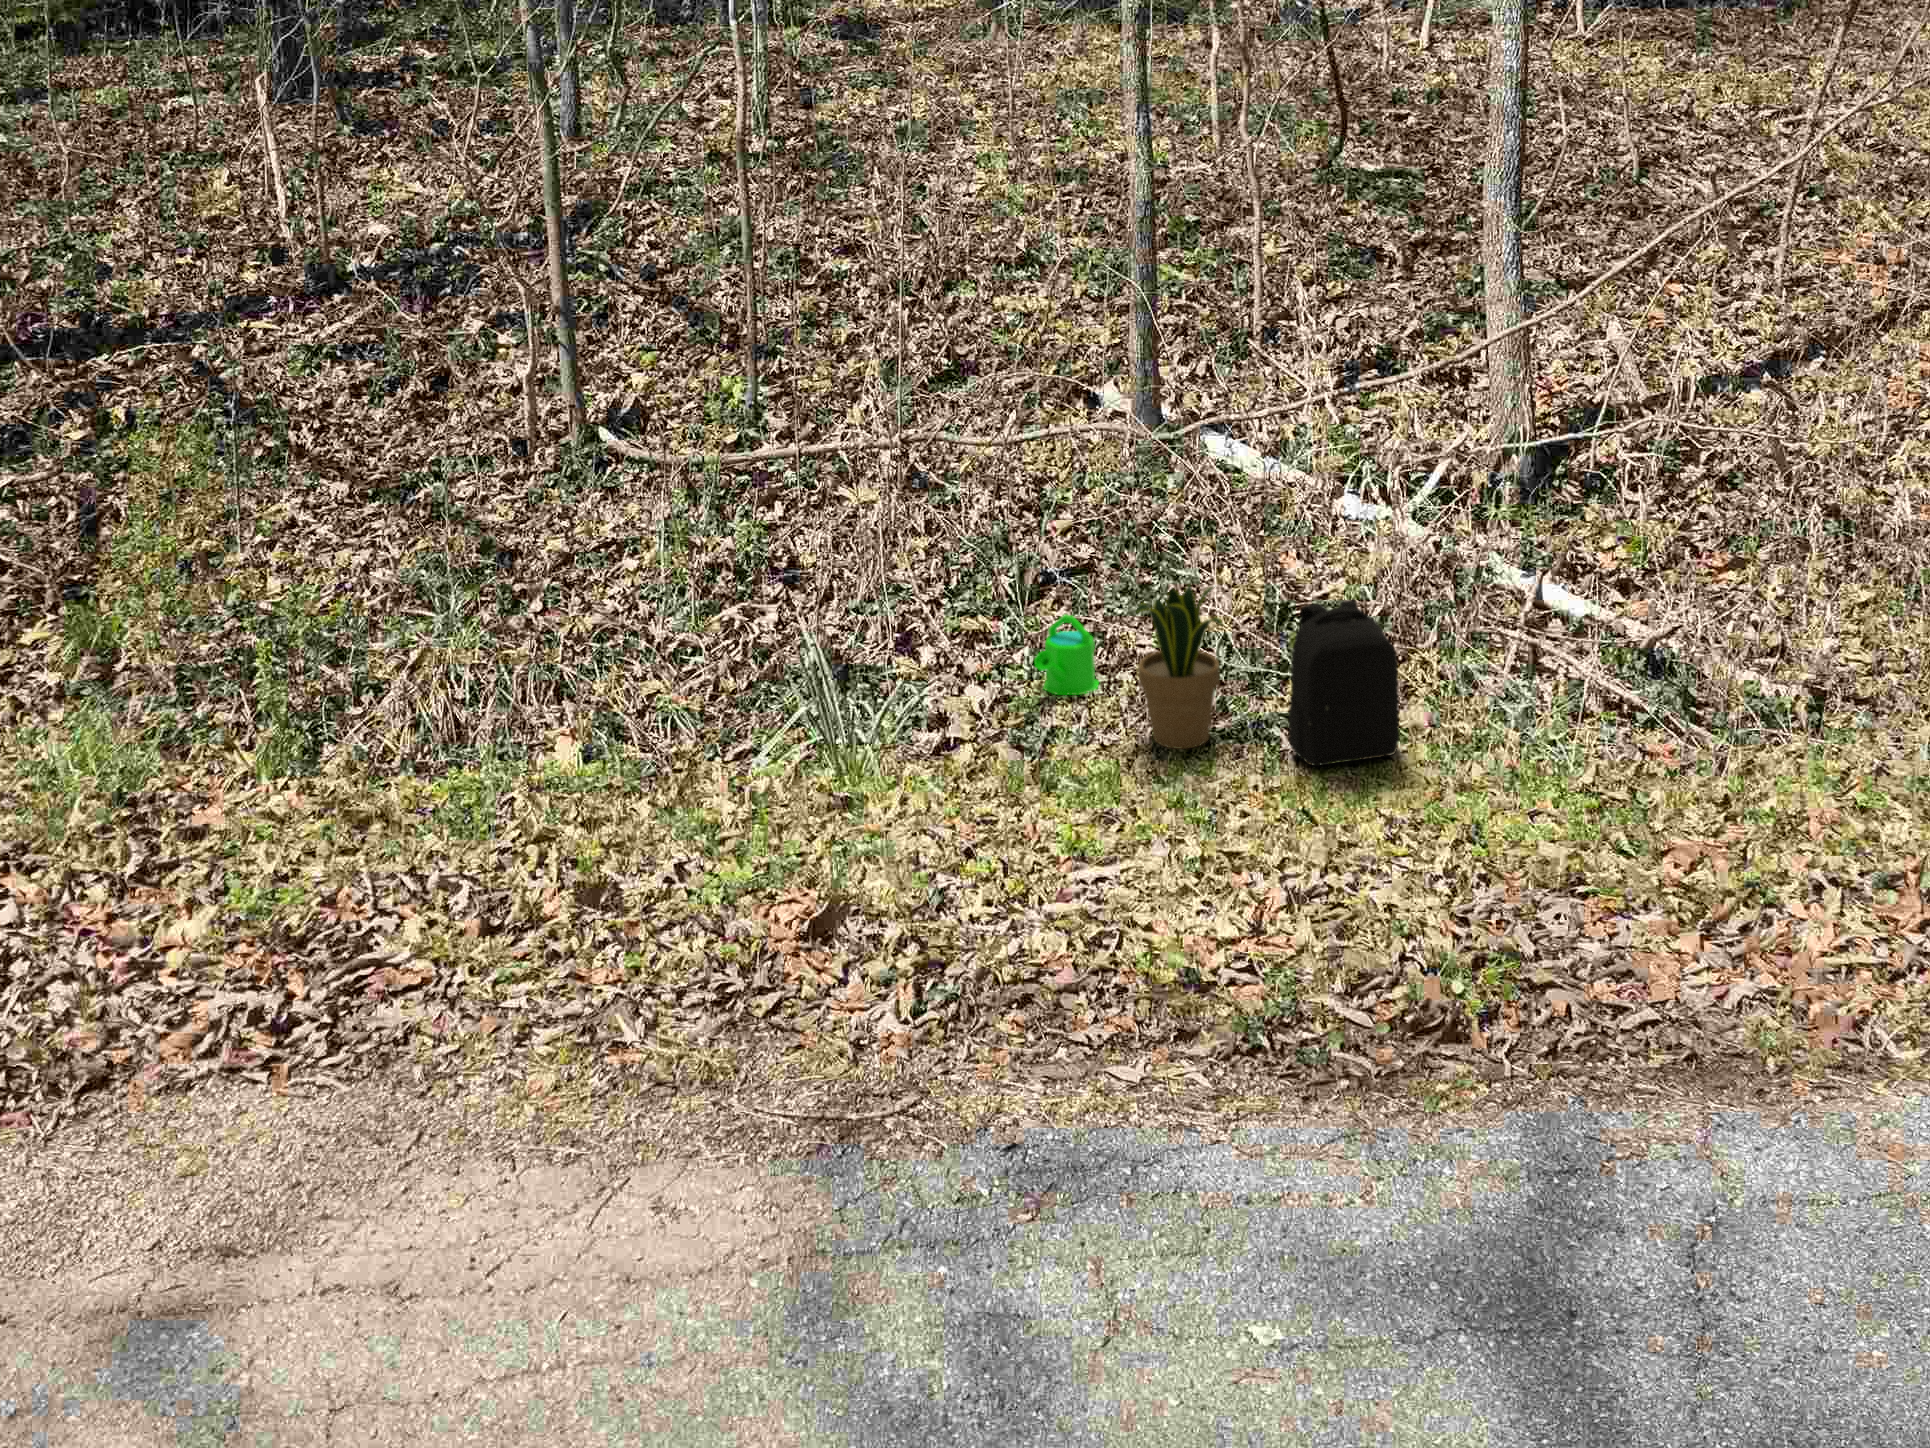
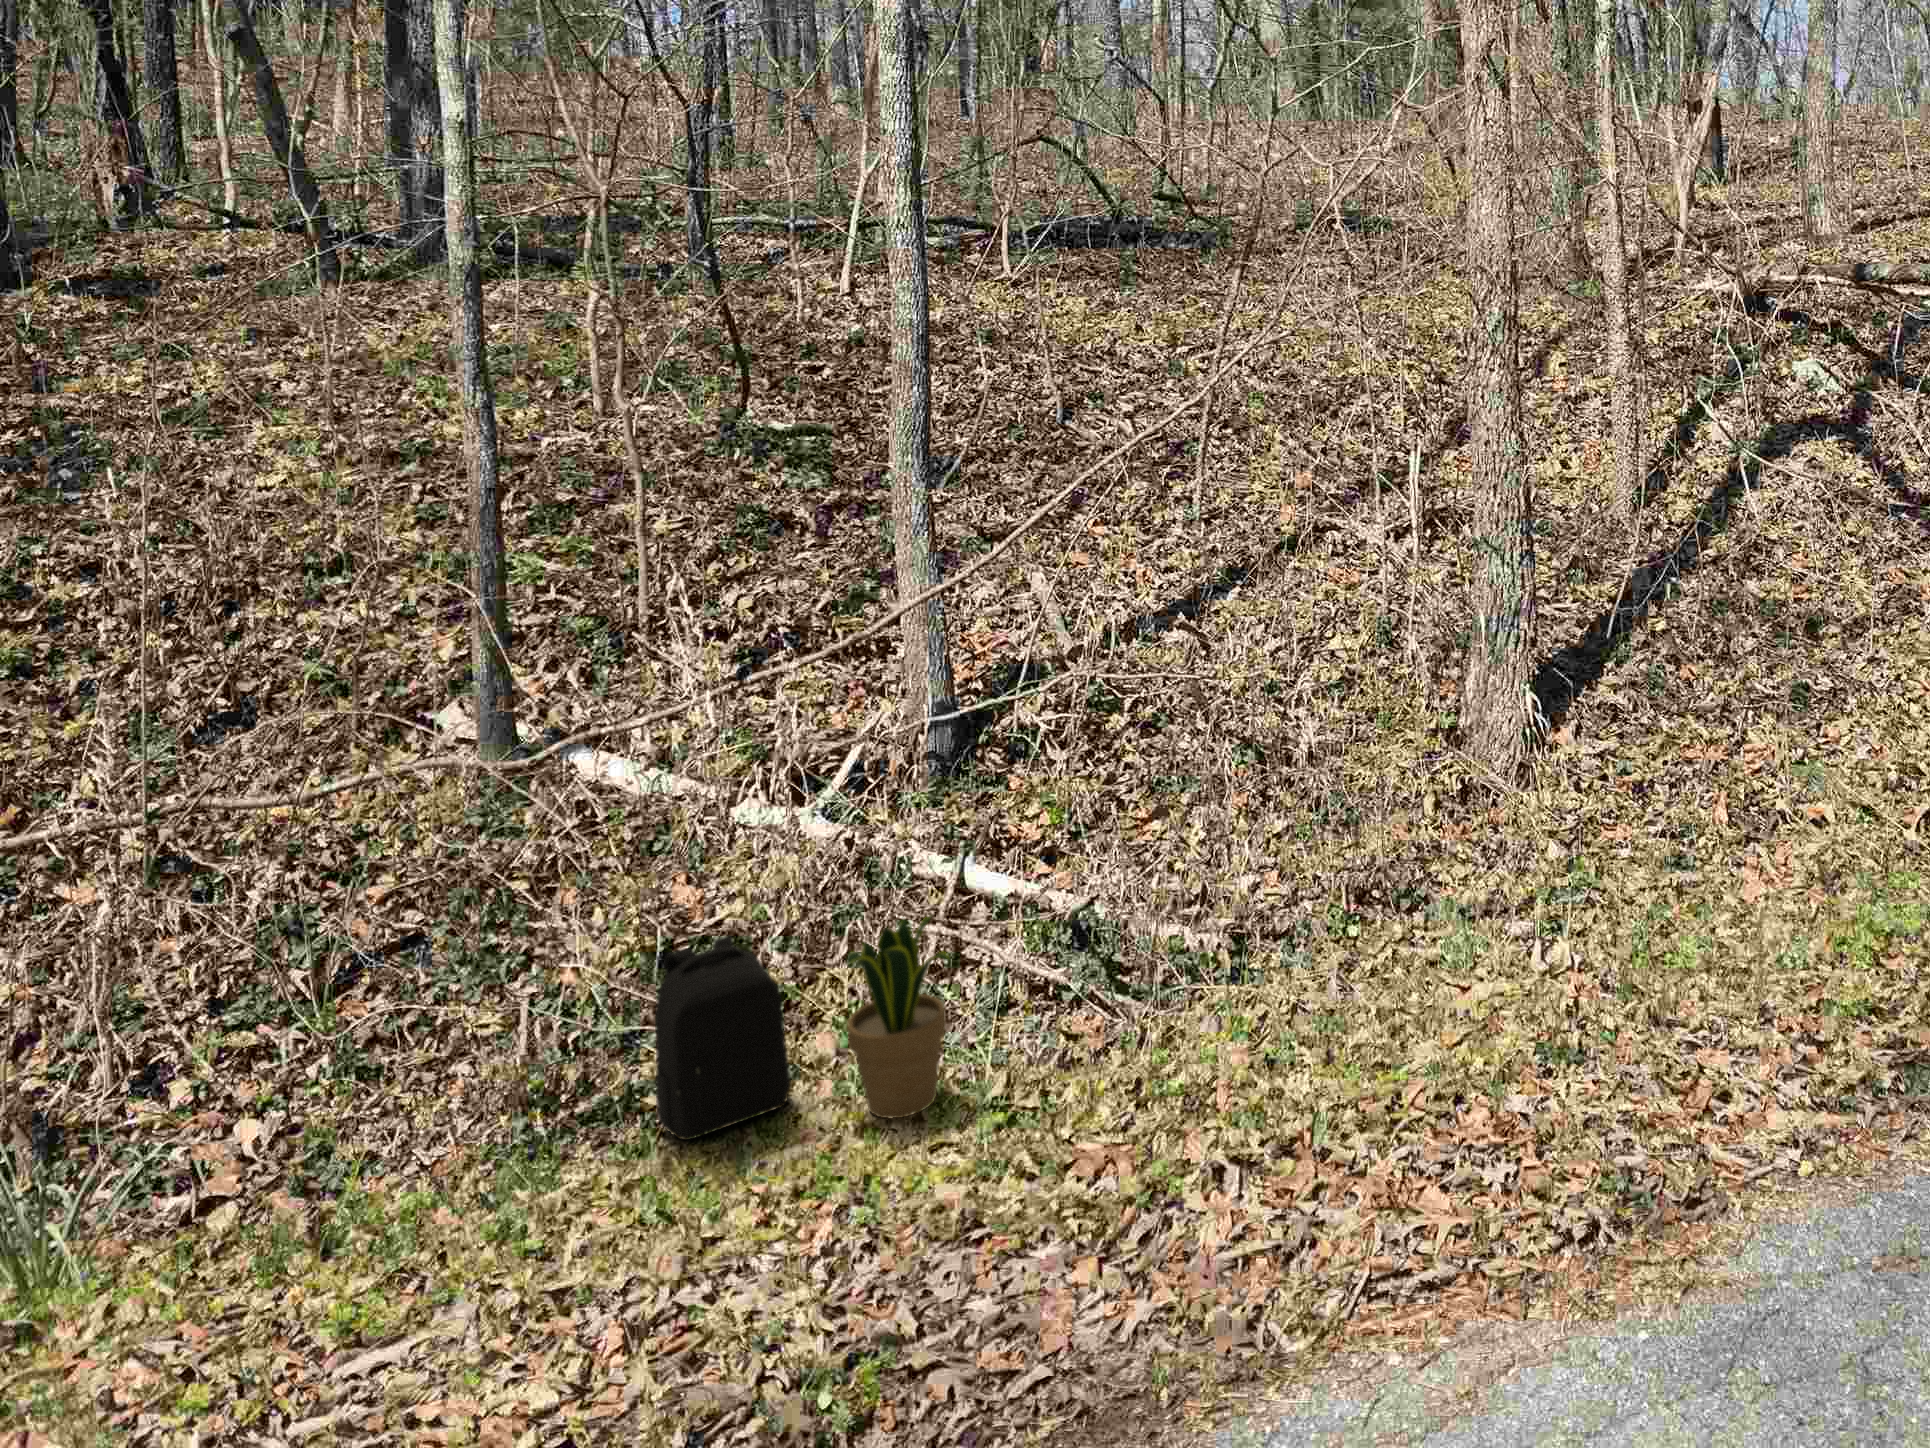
potted plant: present [1136,584,1222,749] -> present [846,916,950,1118]
watering can: present [1034,614,1099,695] -> none [328,1009,425,1113]

